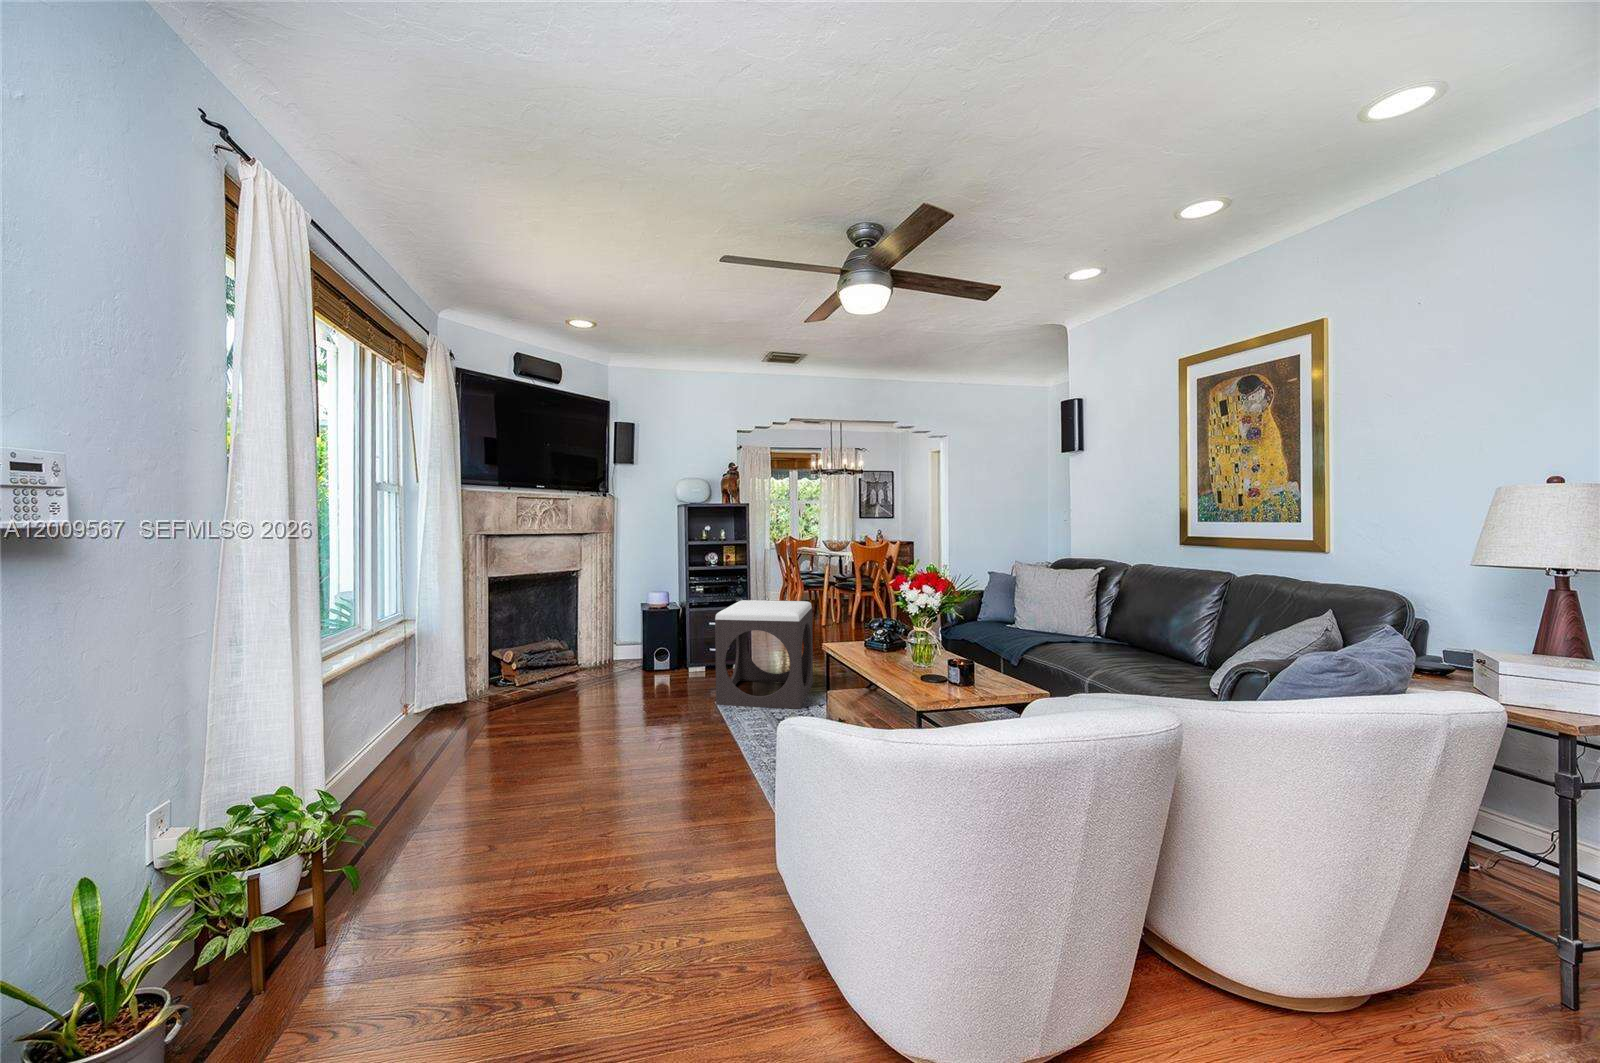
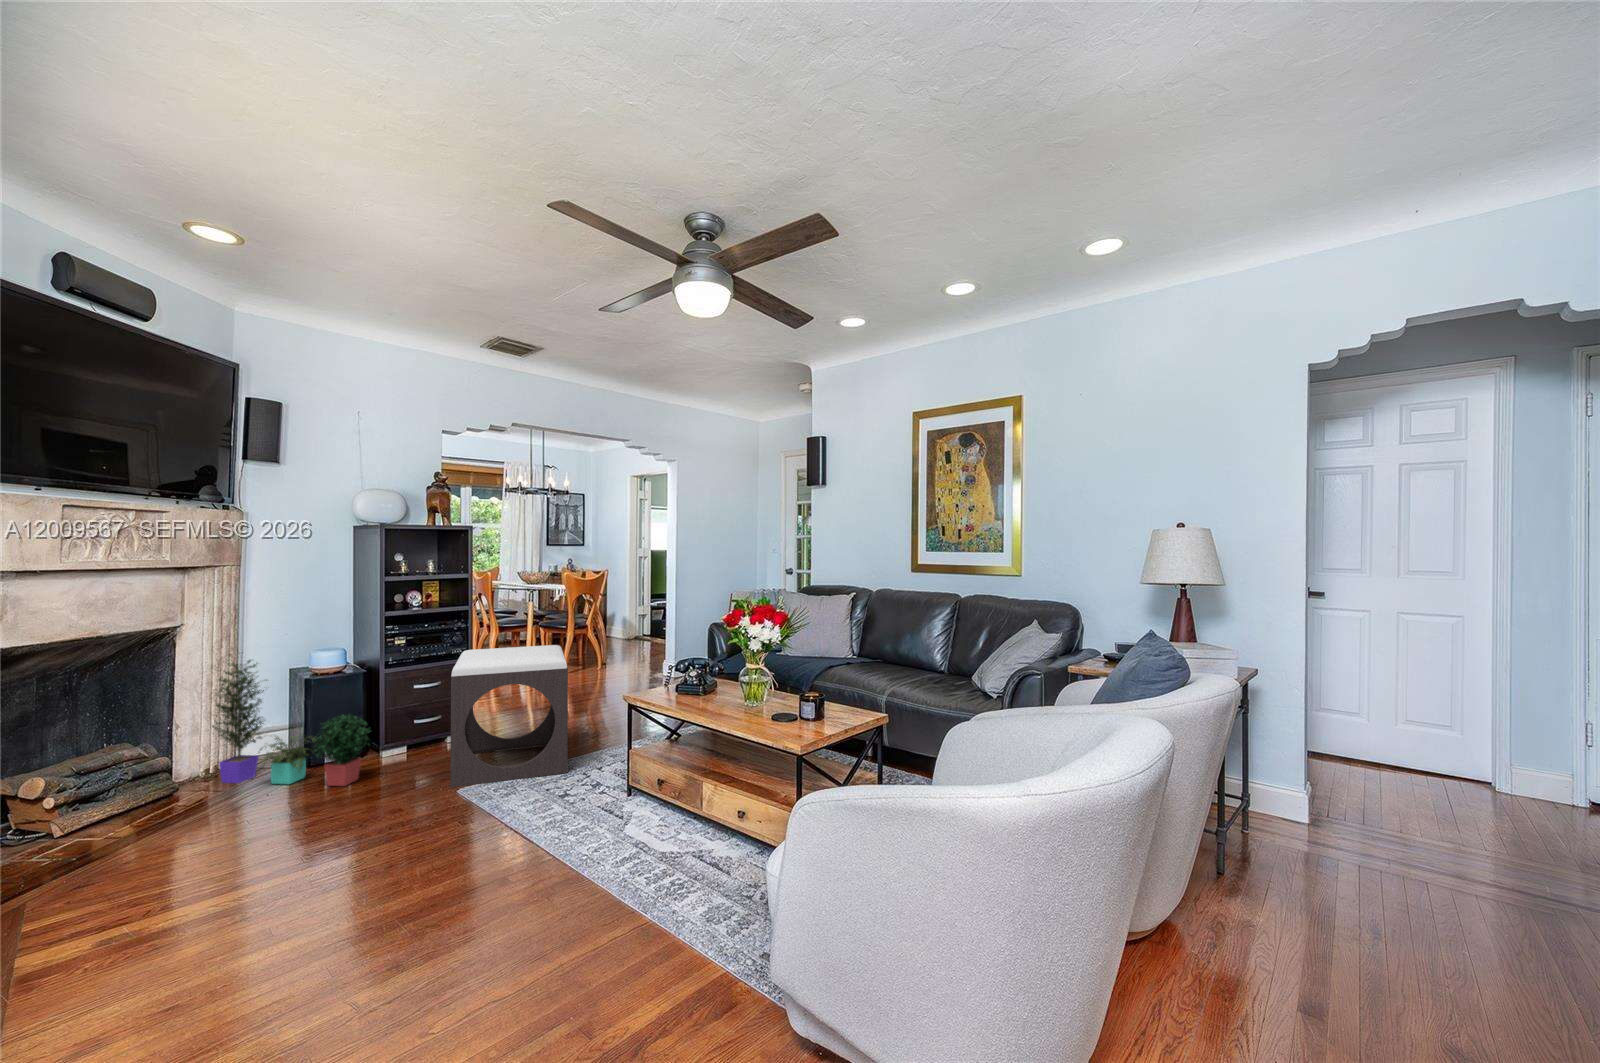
potted plant: none [593,596,675,691] -> present [212,660,370,786]

